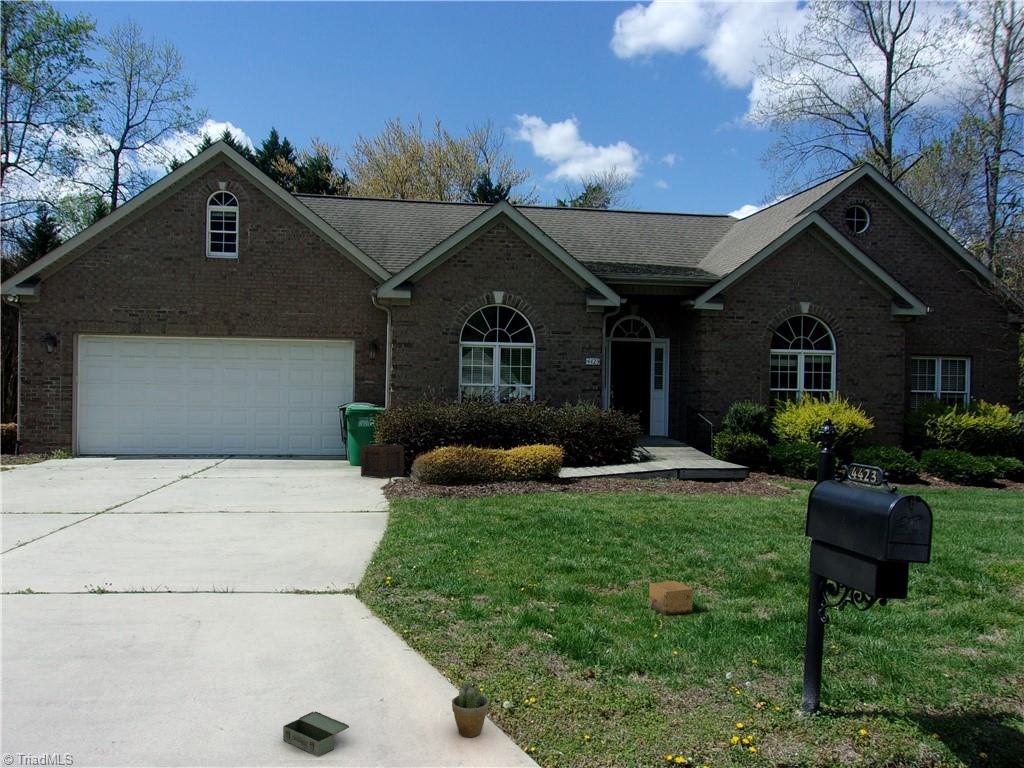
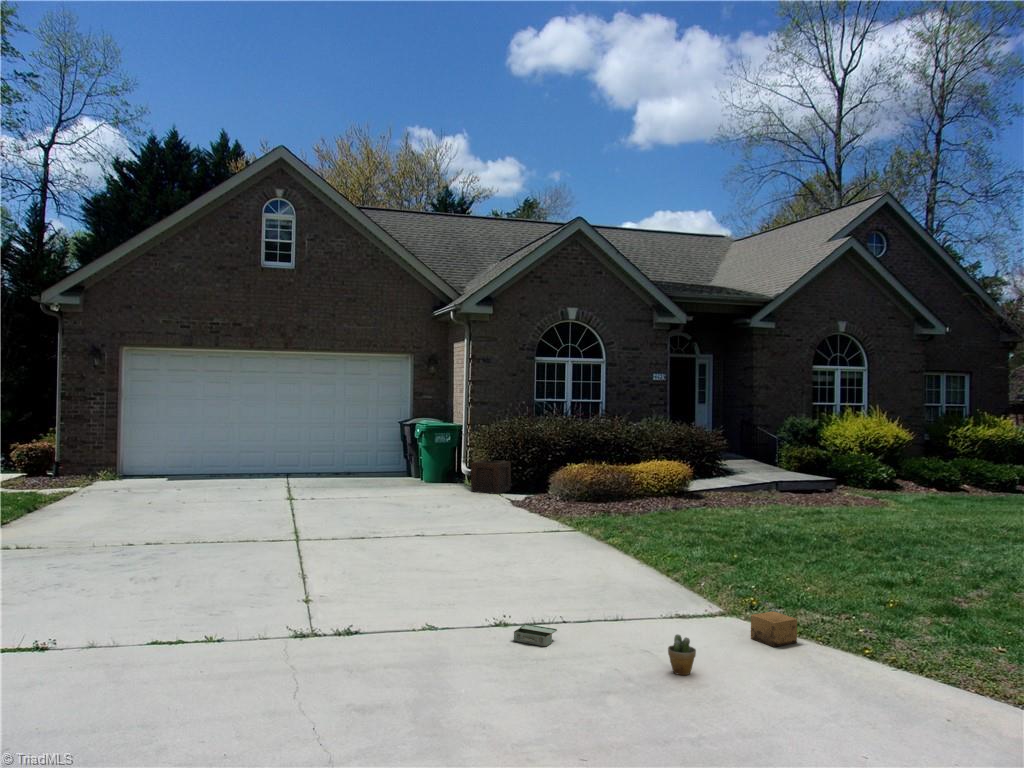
cardboard box: present [649,581,693,615] -> present [751,611,797,647]
potted plant: present [452,681,489,737] -> present [668,634,696,675]
toolbox: present [283,711,349,757] -> present [514,624,557,646]

